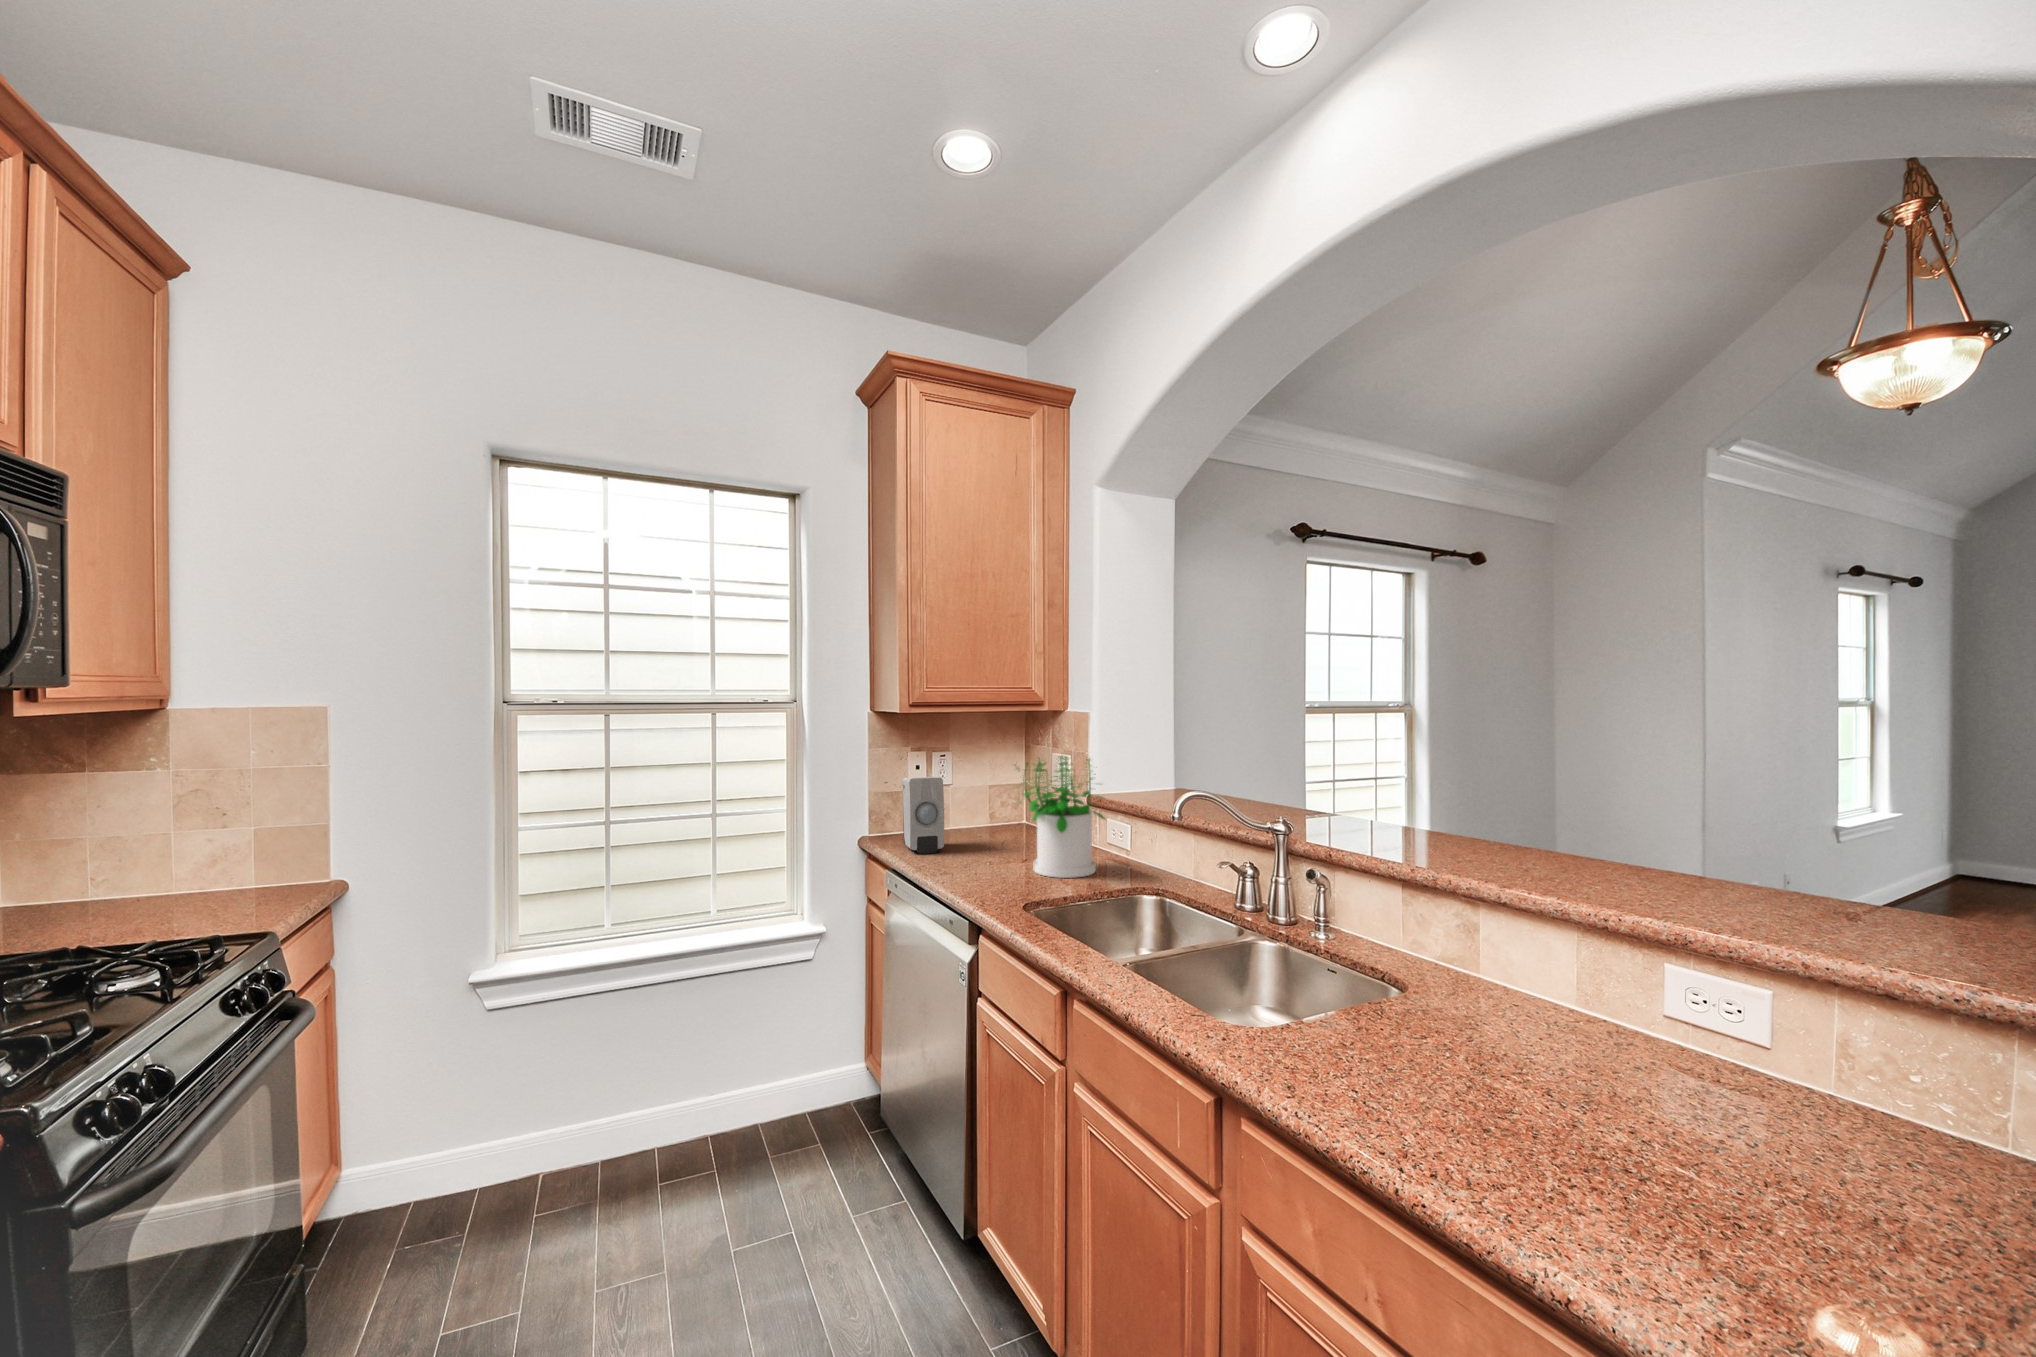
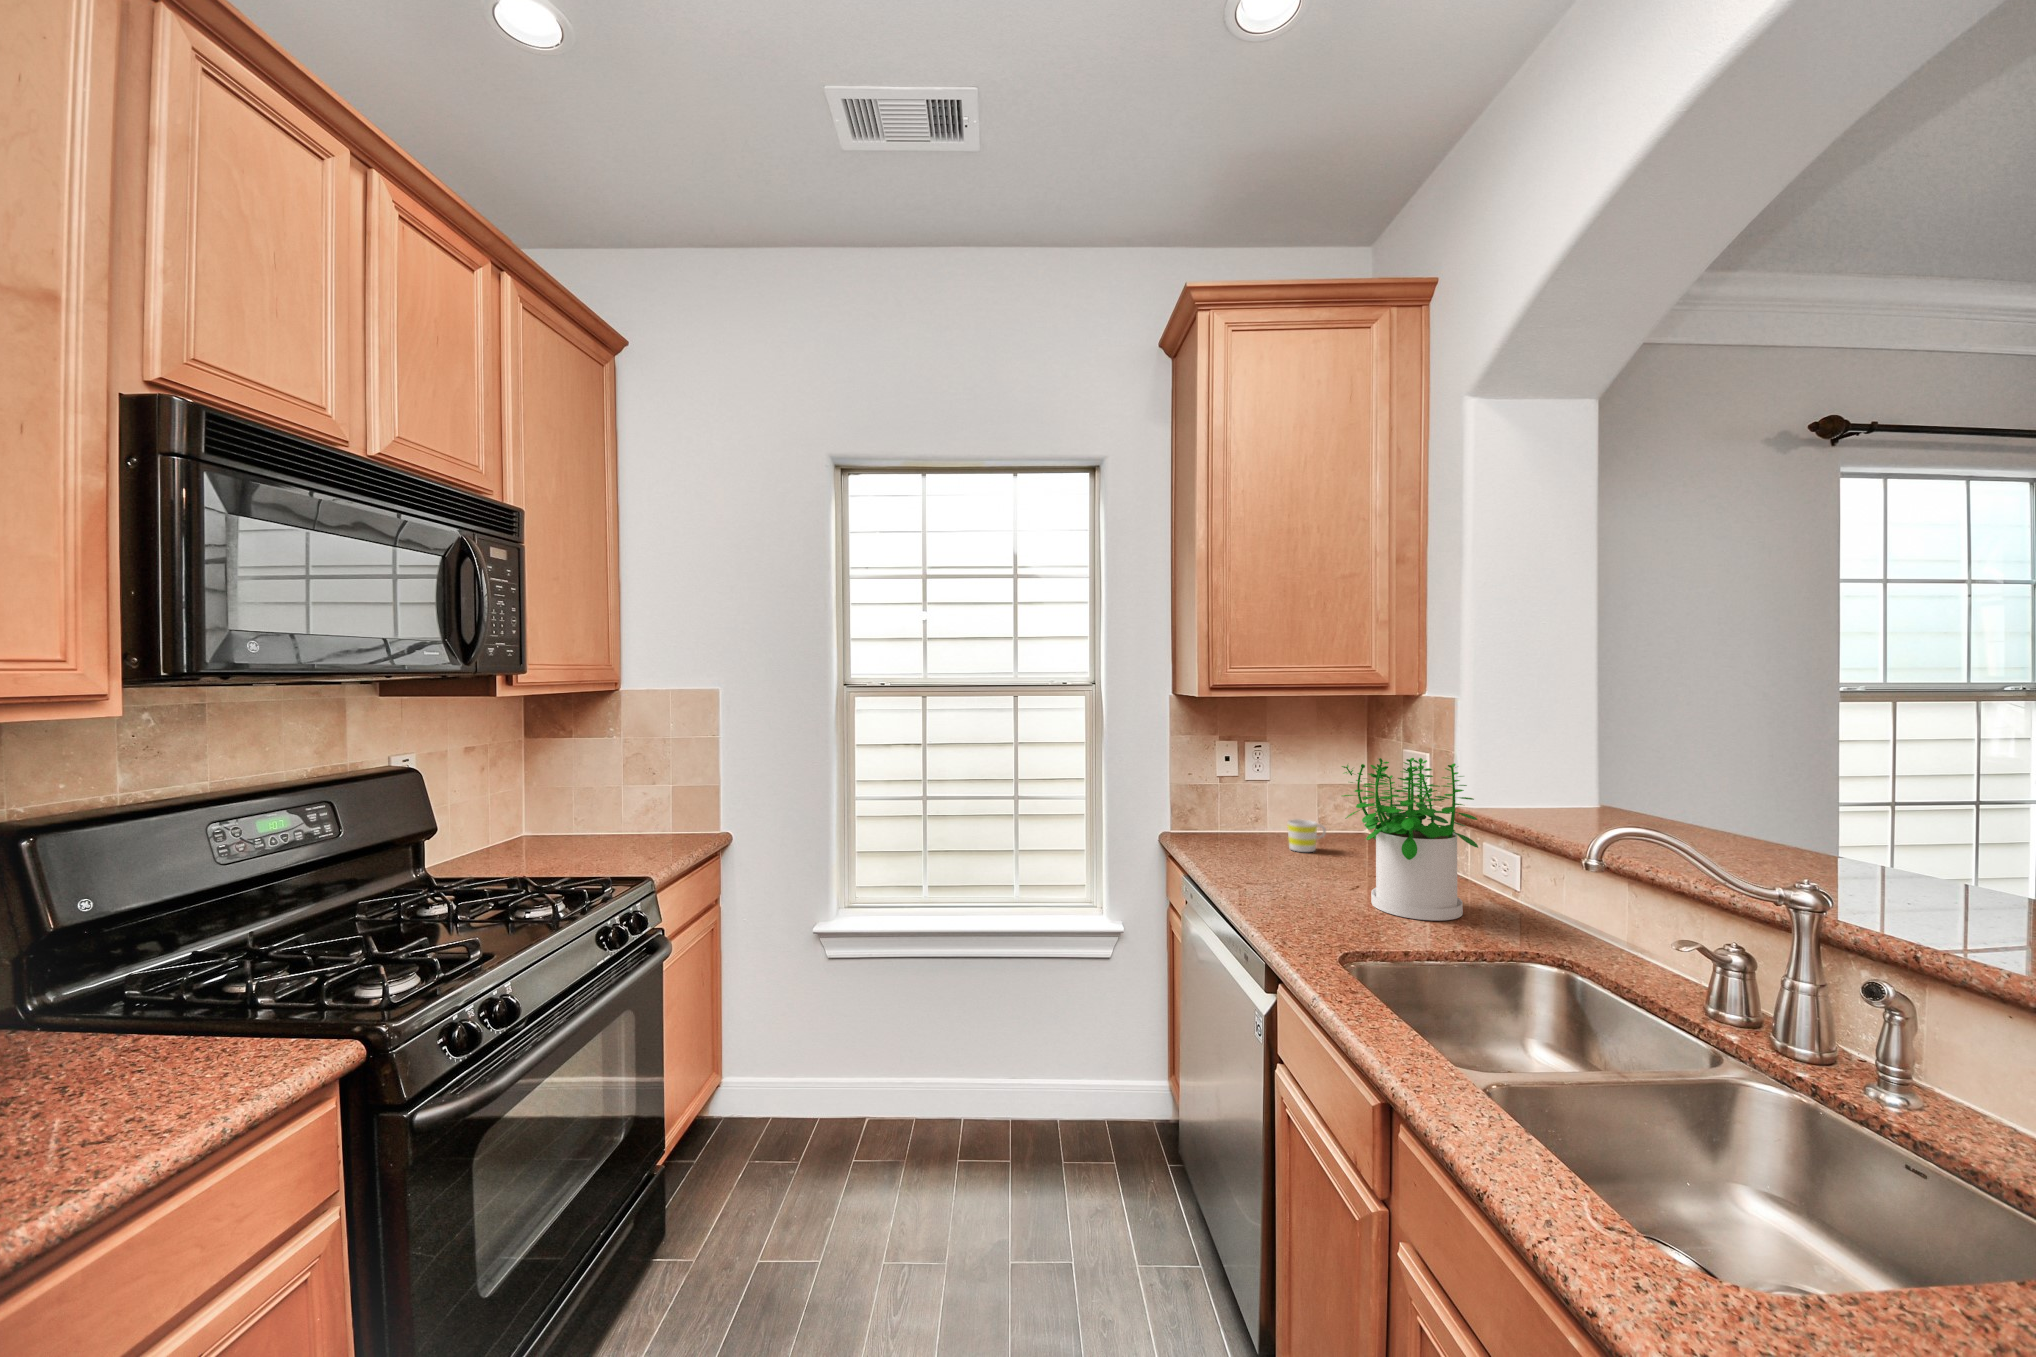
soap dispenser: present [903,777,944,854] -> none [1215,773,1261,863]
mug: none [961,814,991,841] -> present [1287,819,1326,852]

